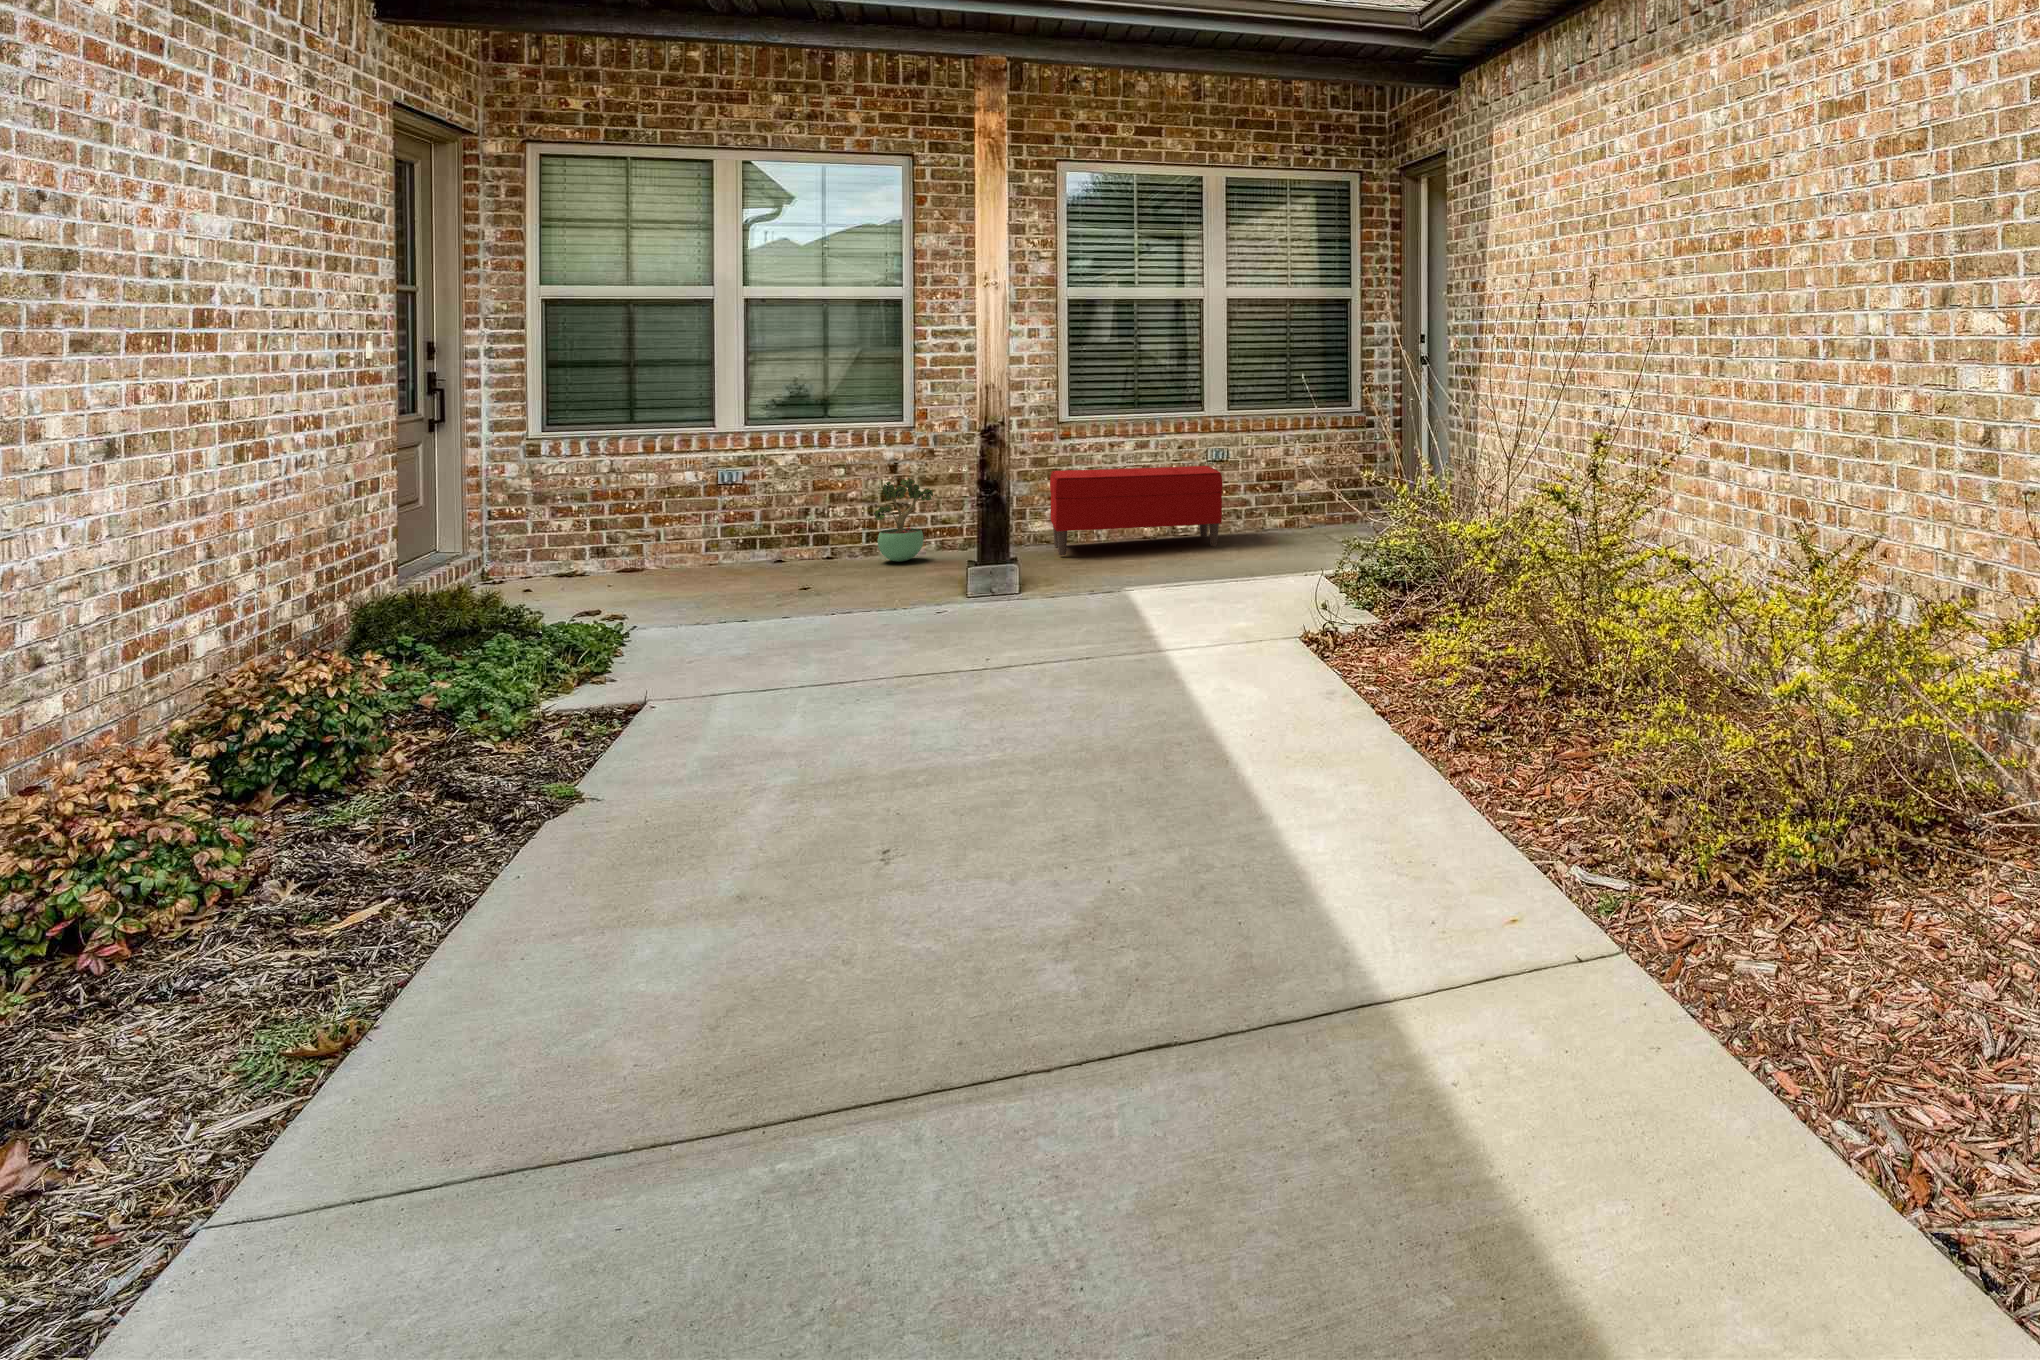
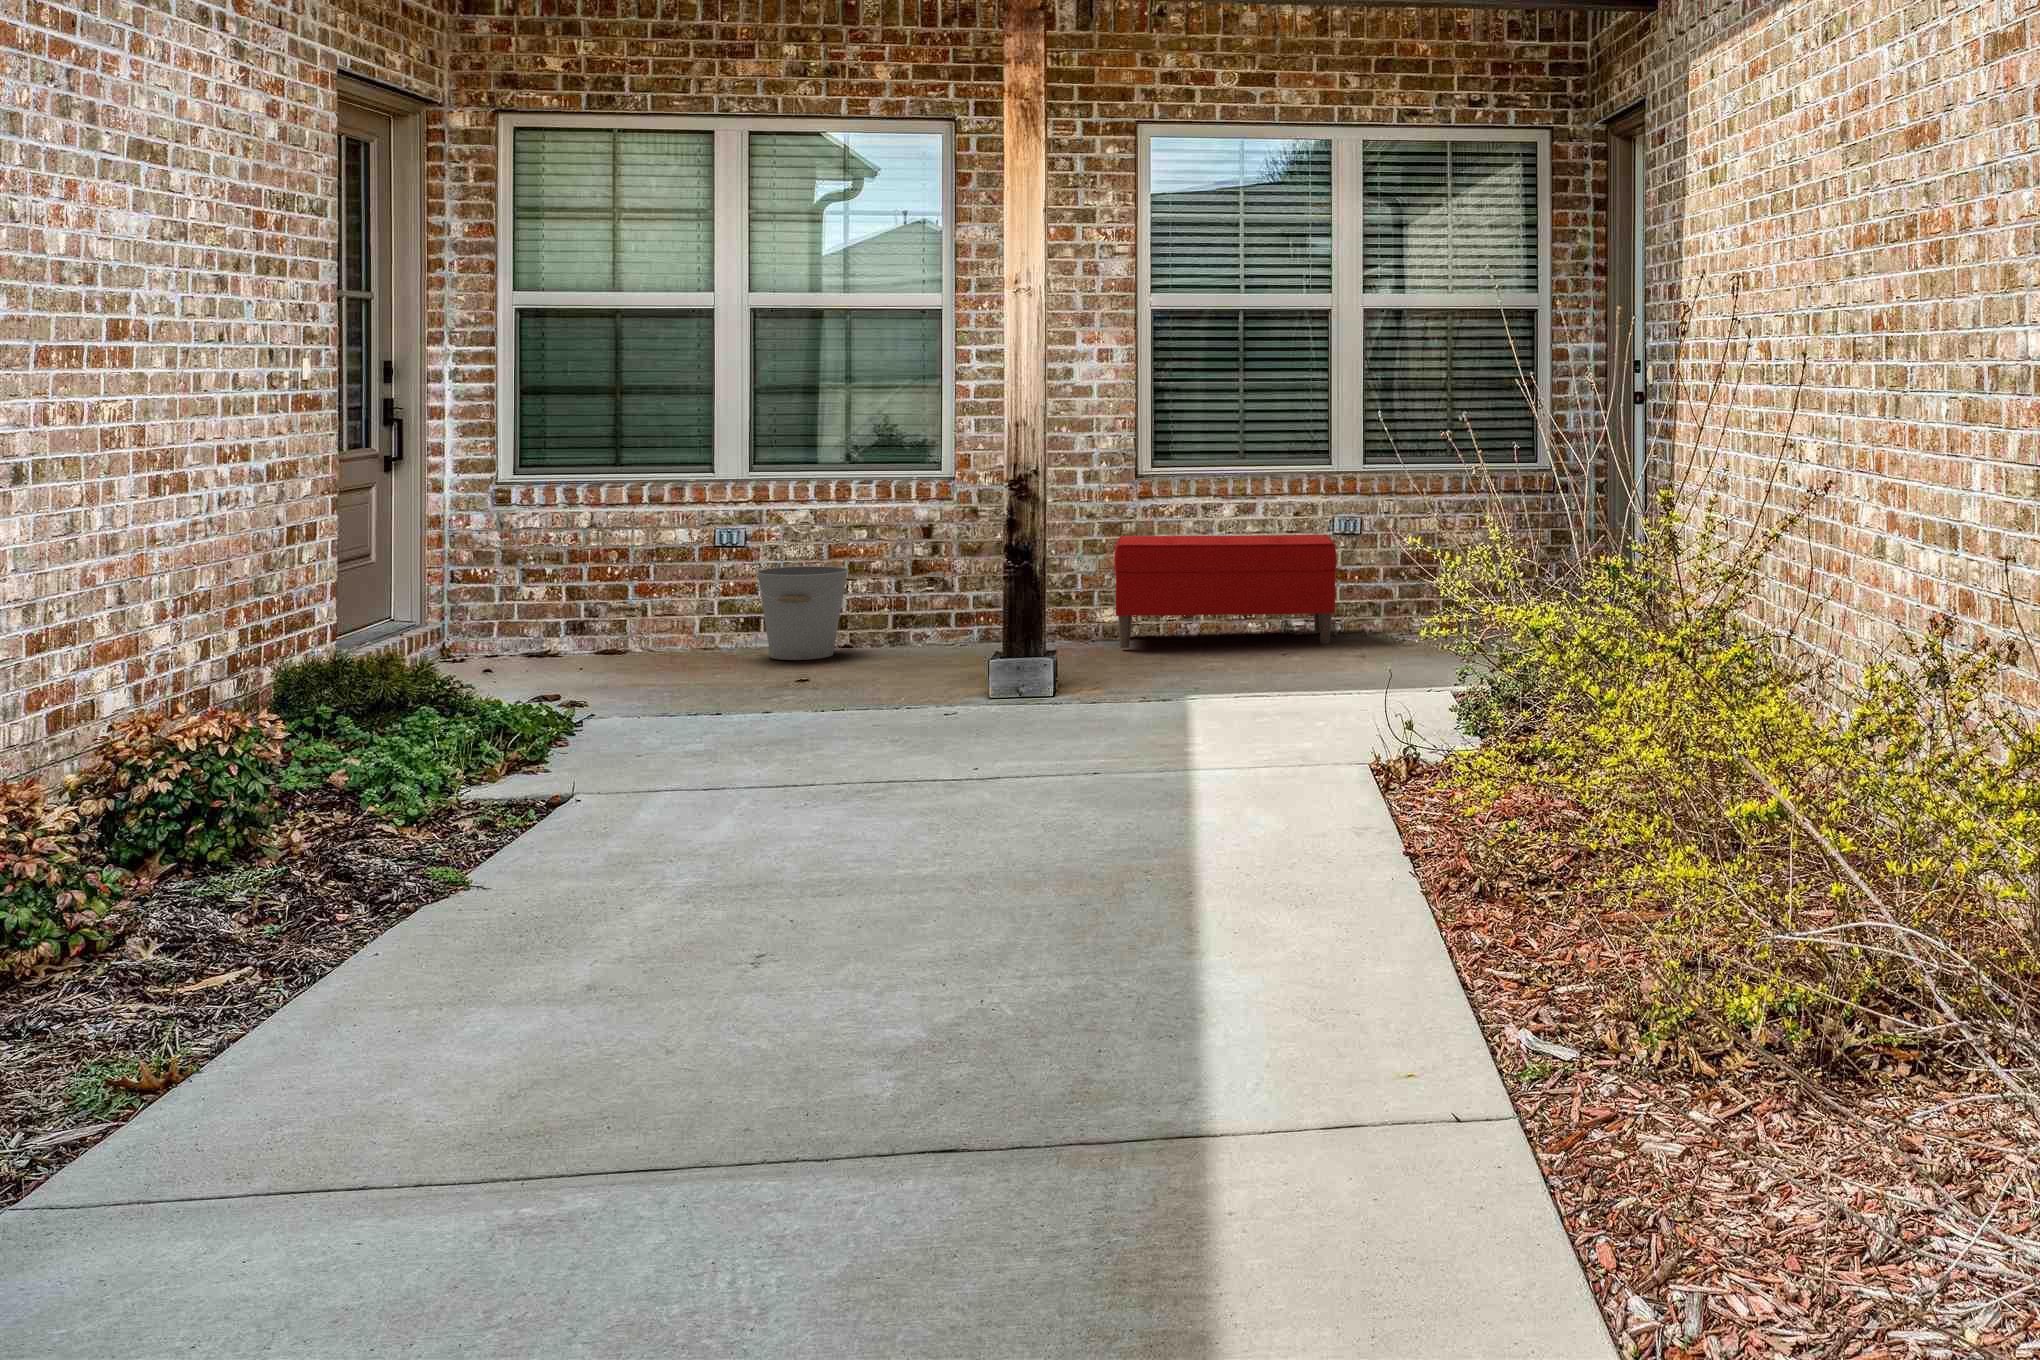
potted plant: present [874,478,933,562] -> none [893,540,967,648]
bucket: none [760,501,837,575] -> present [756,566,848,660]

